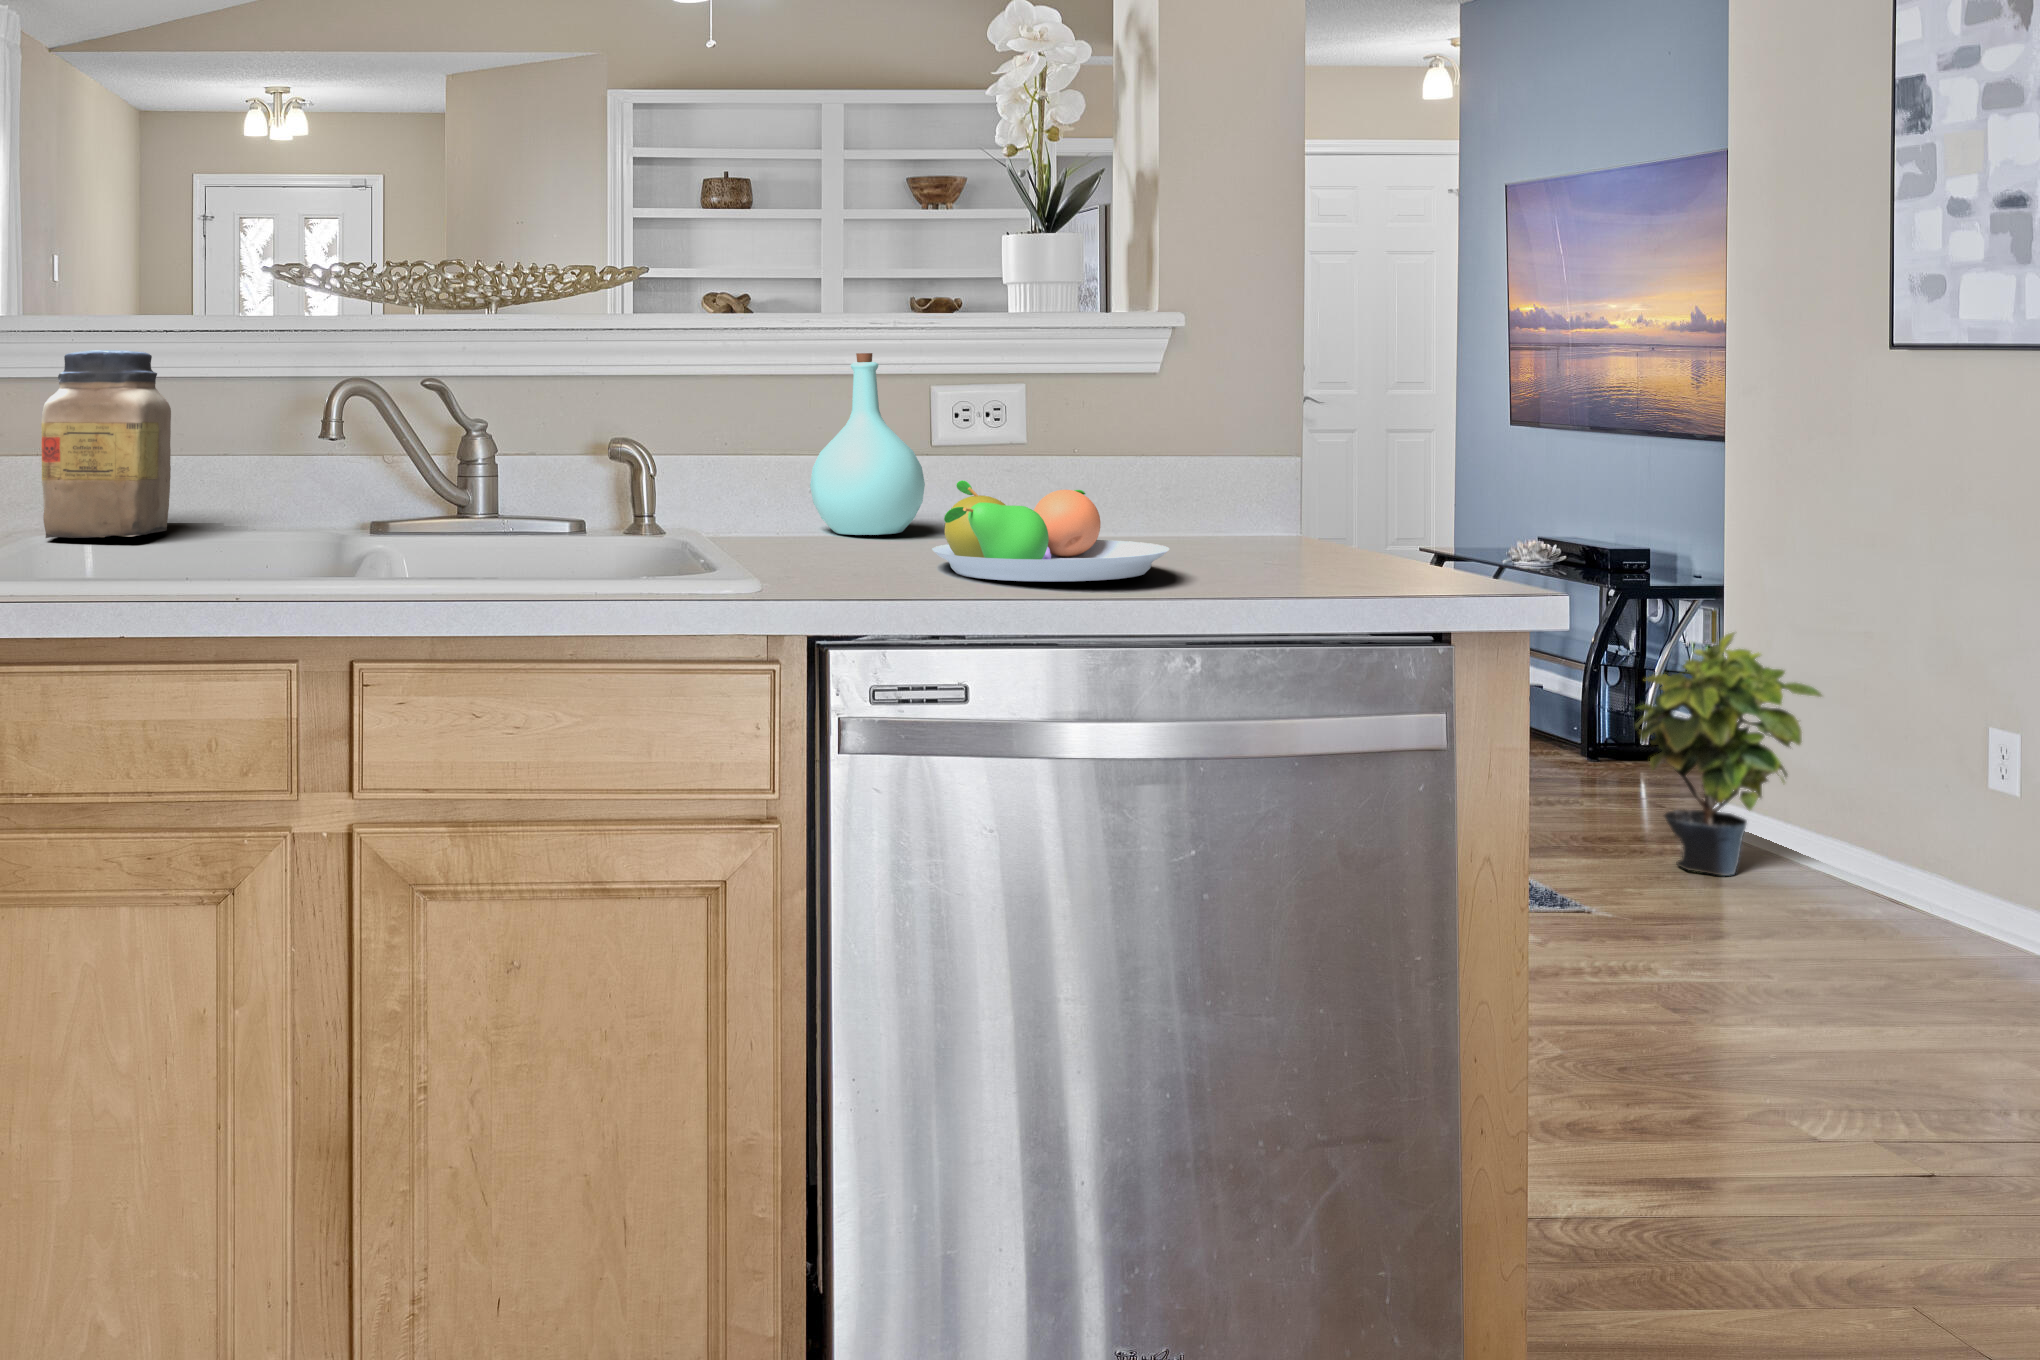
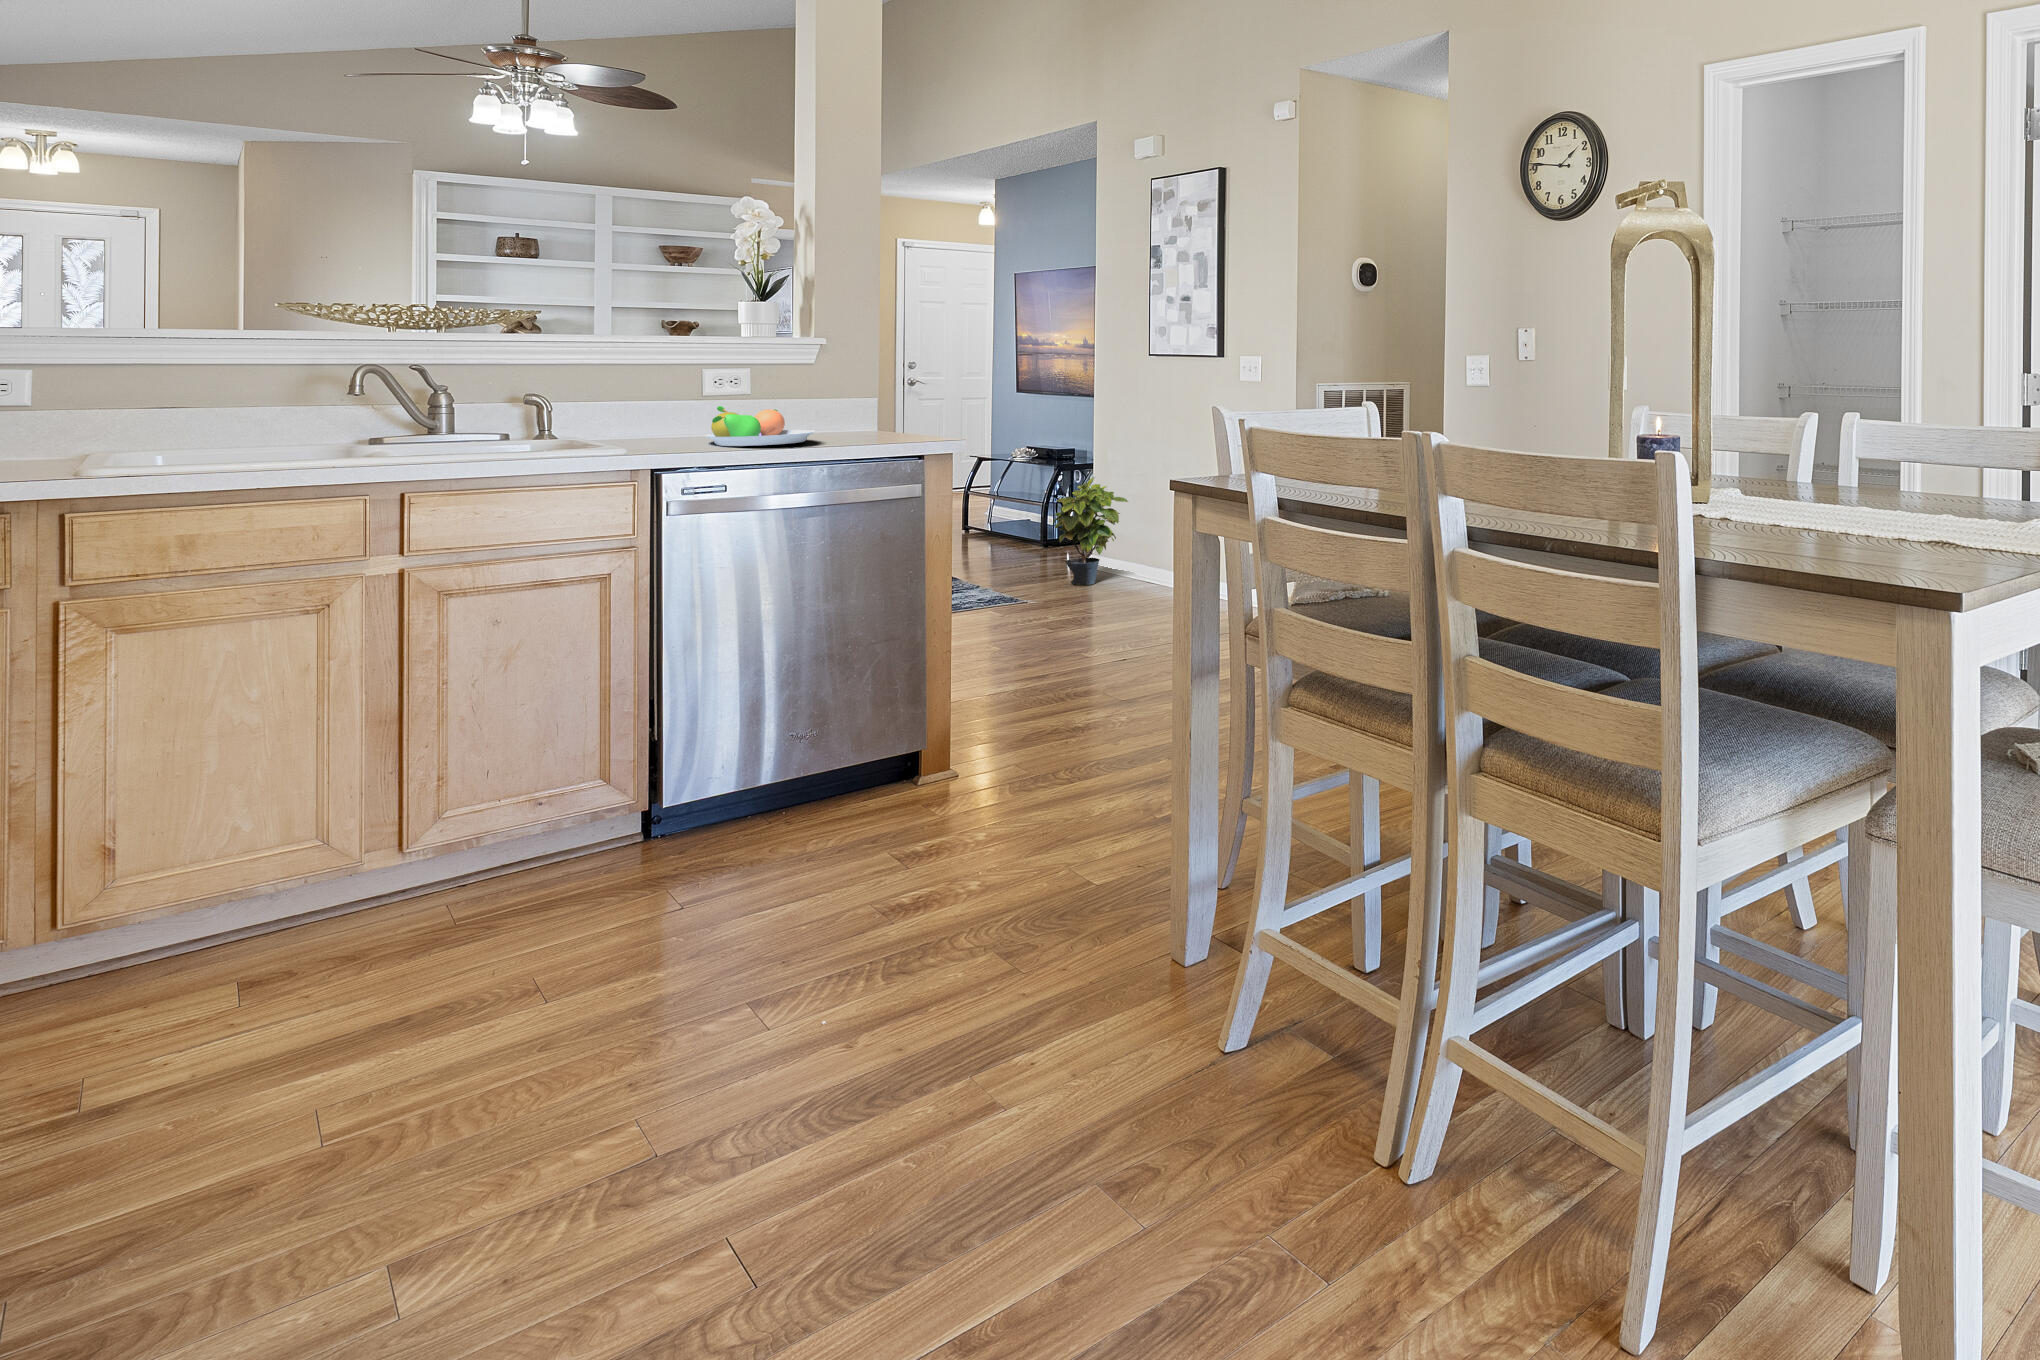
jar: present [41,350,171,538] -> none [150,348,240,451]
bottle: present [810,353,925,535] -> none [638,352,699,434]

